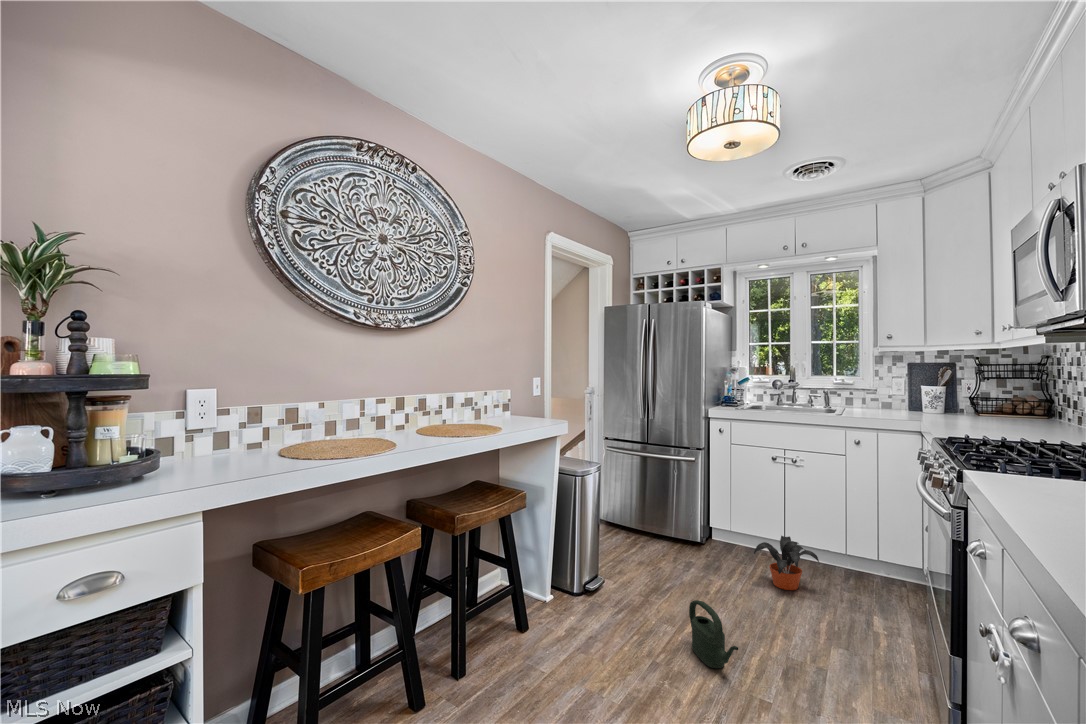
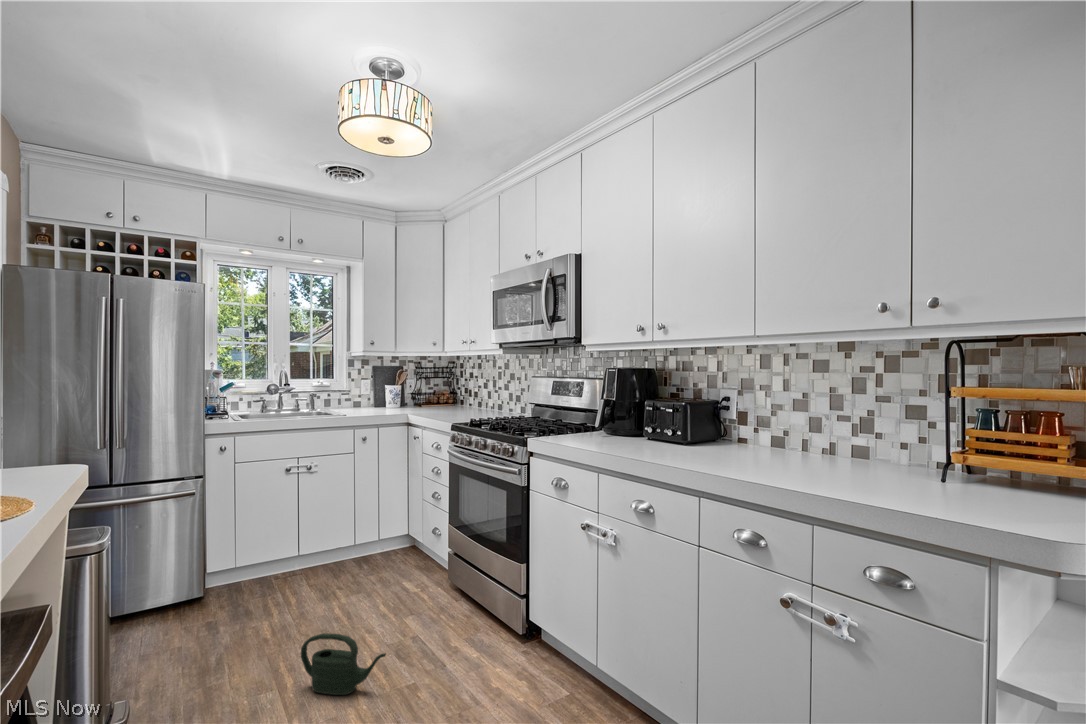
potted plant: present [754,536,819,590] -> none [290,544,354,598]

